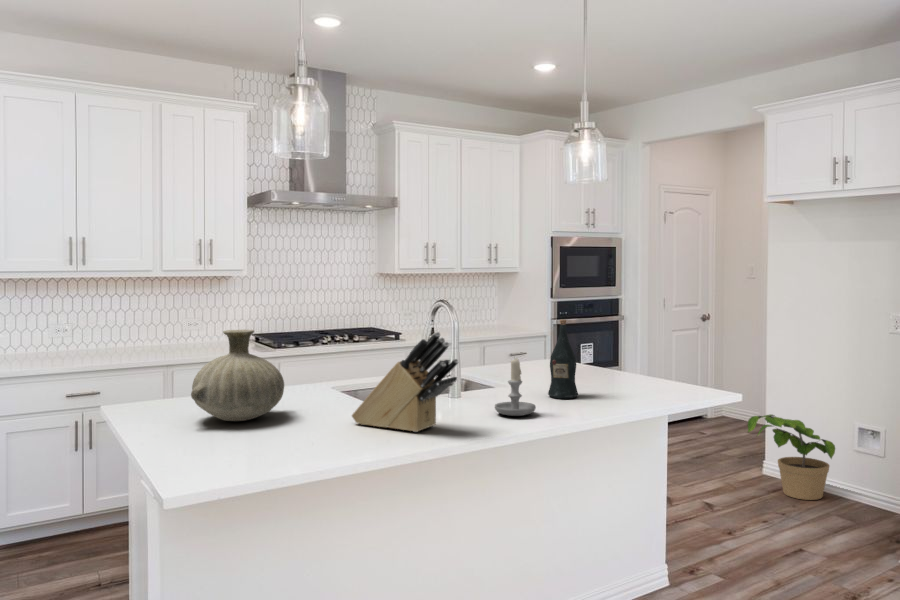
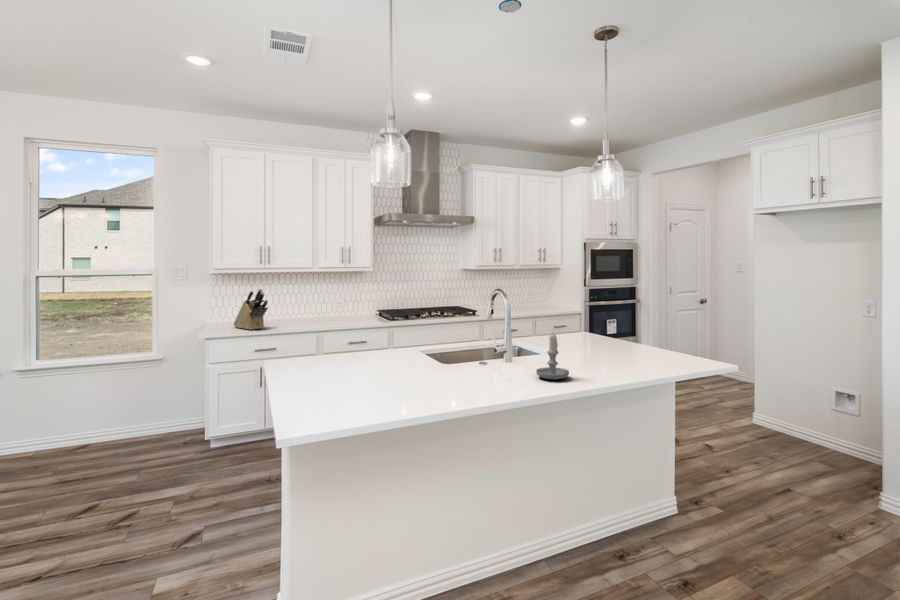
wine bottle: present [548,320,578,399] -> none [580,303,605,365]
vase: present [191,329,284,421] -> none [305,309,376,377]
knife block: present [352,332,458,432] -> present [234,289,268,330]
potted plant: present [748,414,835,500] -> none [742,378,816,446]

